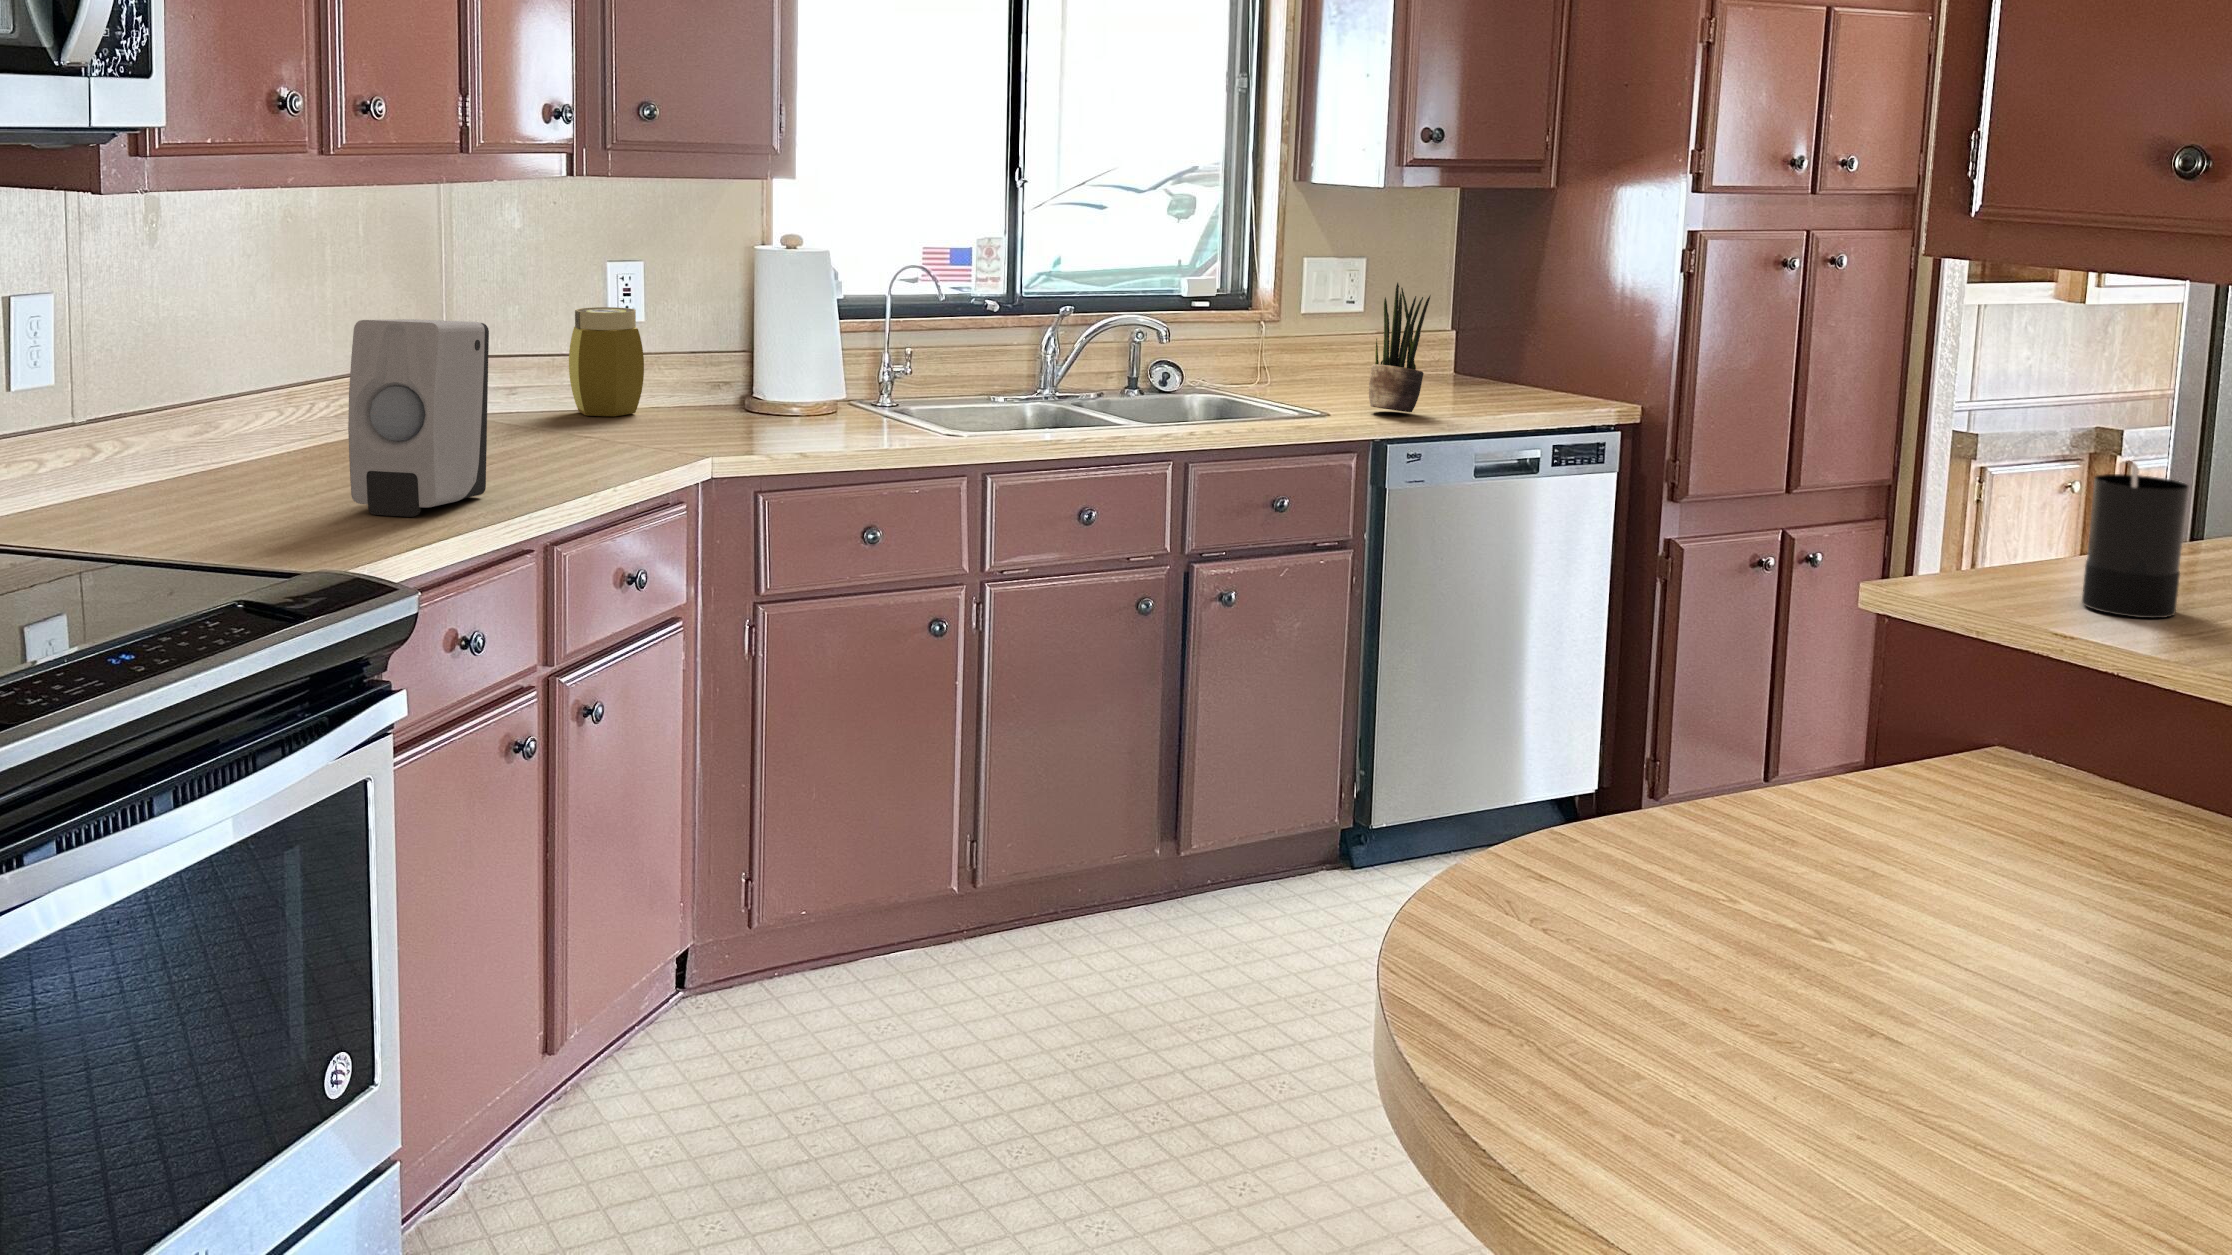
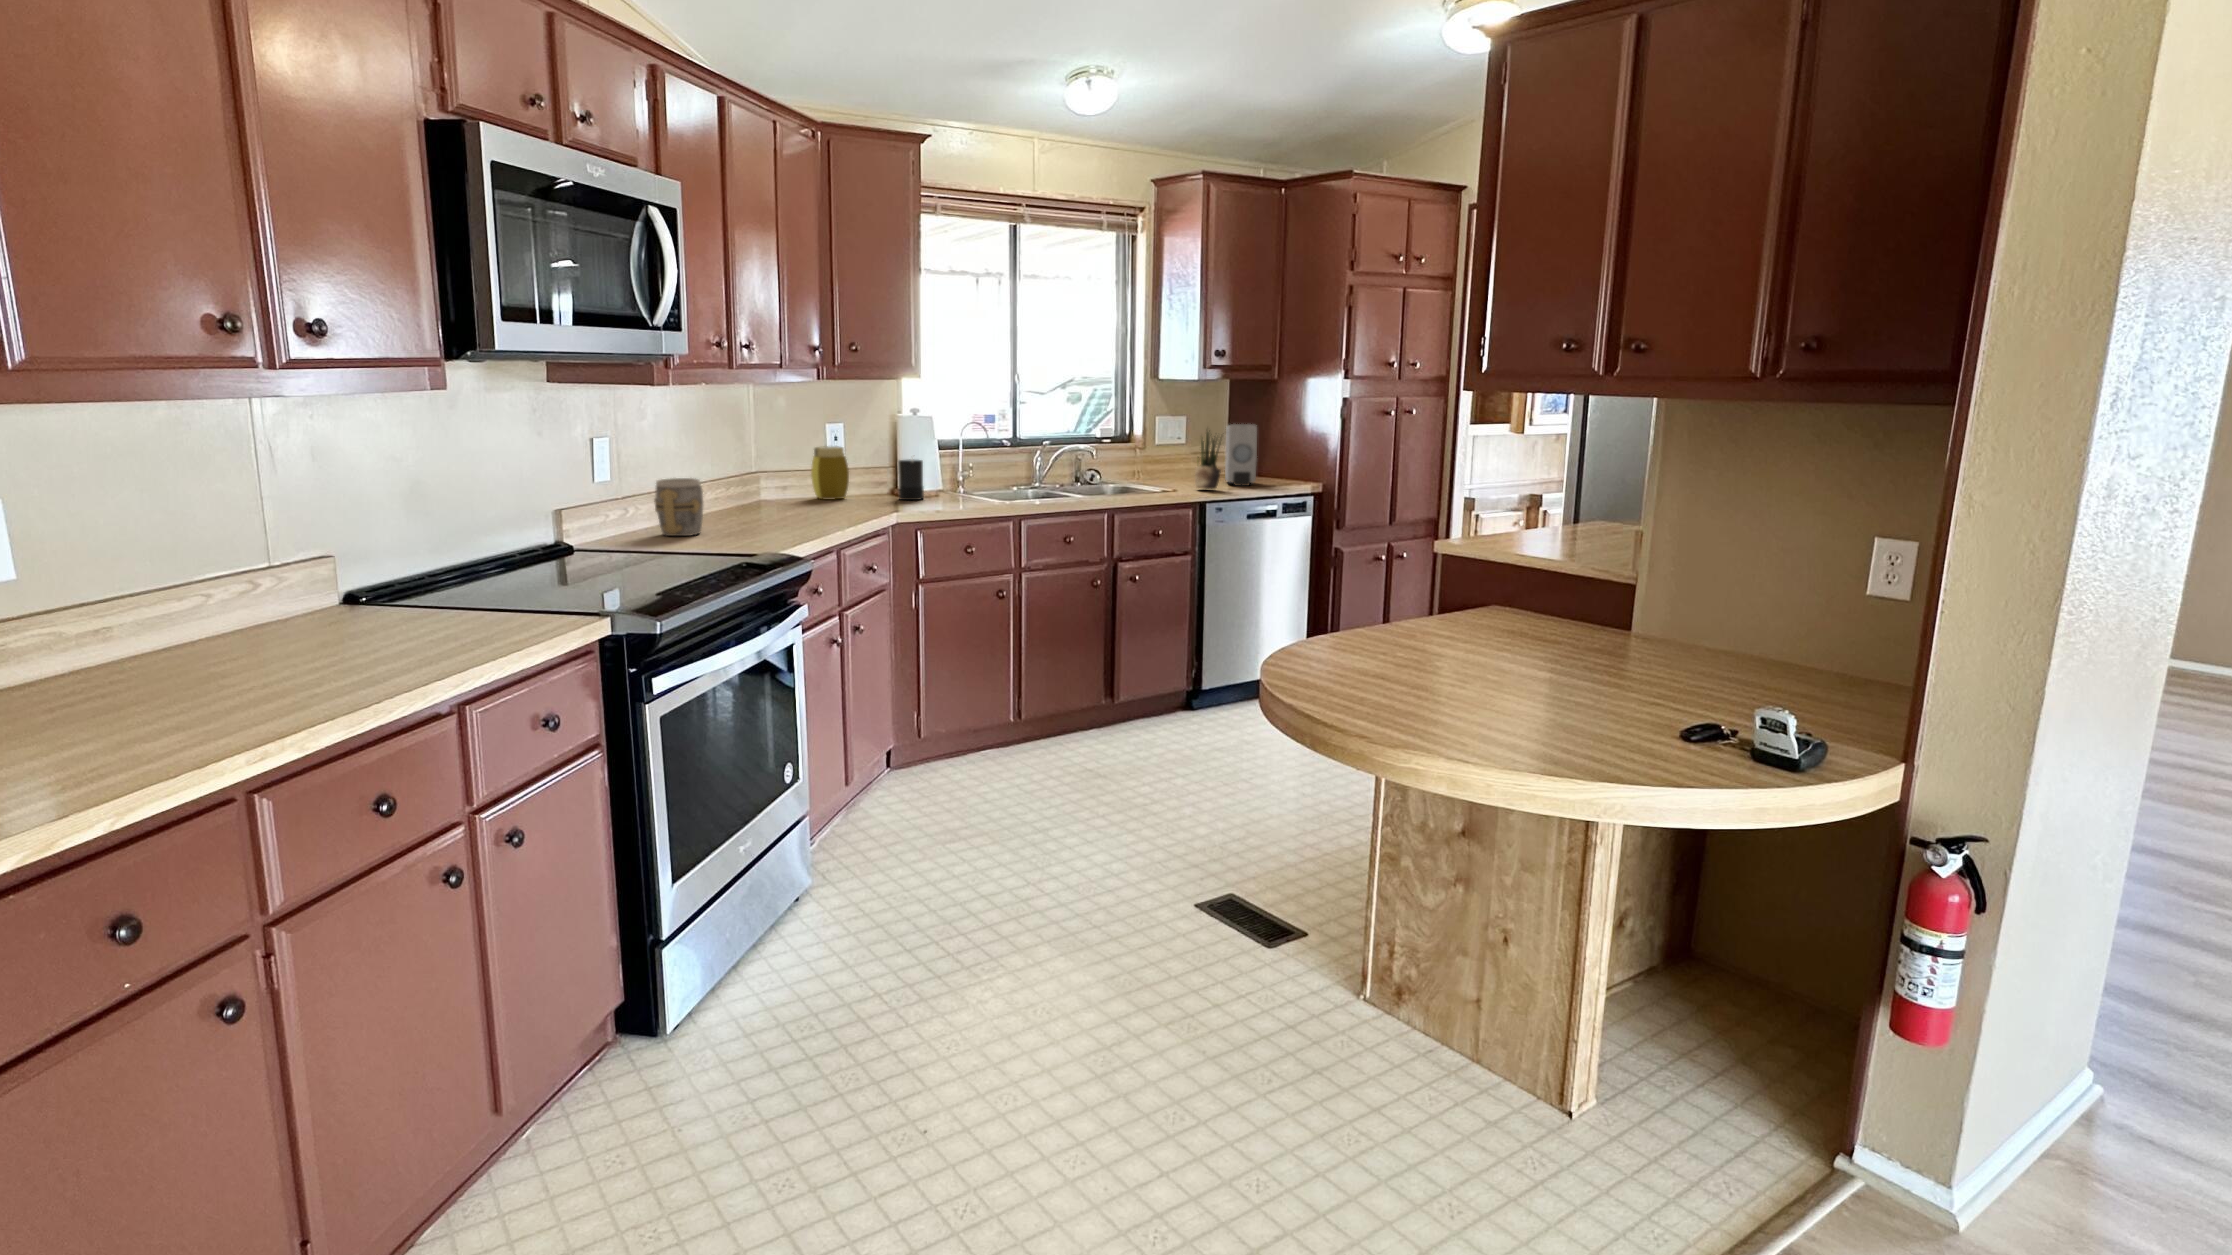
soap dispenser: present [348,319,489,517] -> present [1225,424,1257,486]
mug: none [151,383,272,509] -> present [654,478,703,536]
candle: present [2082,461,2189,618] -> present [898,459,924,500]

